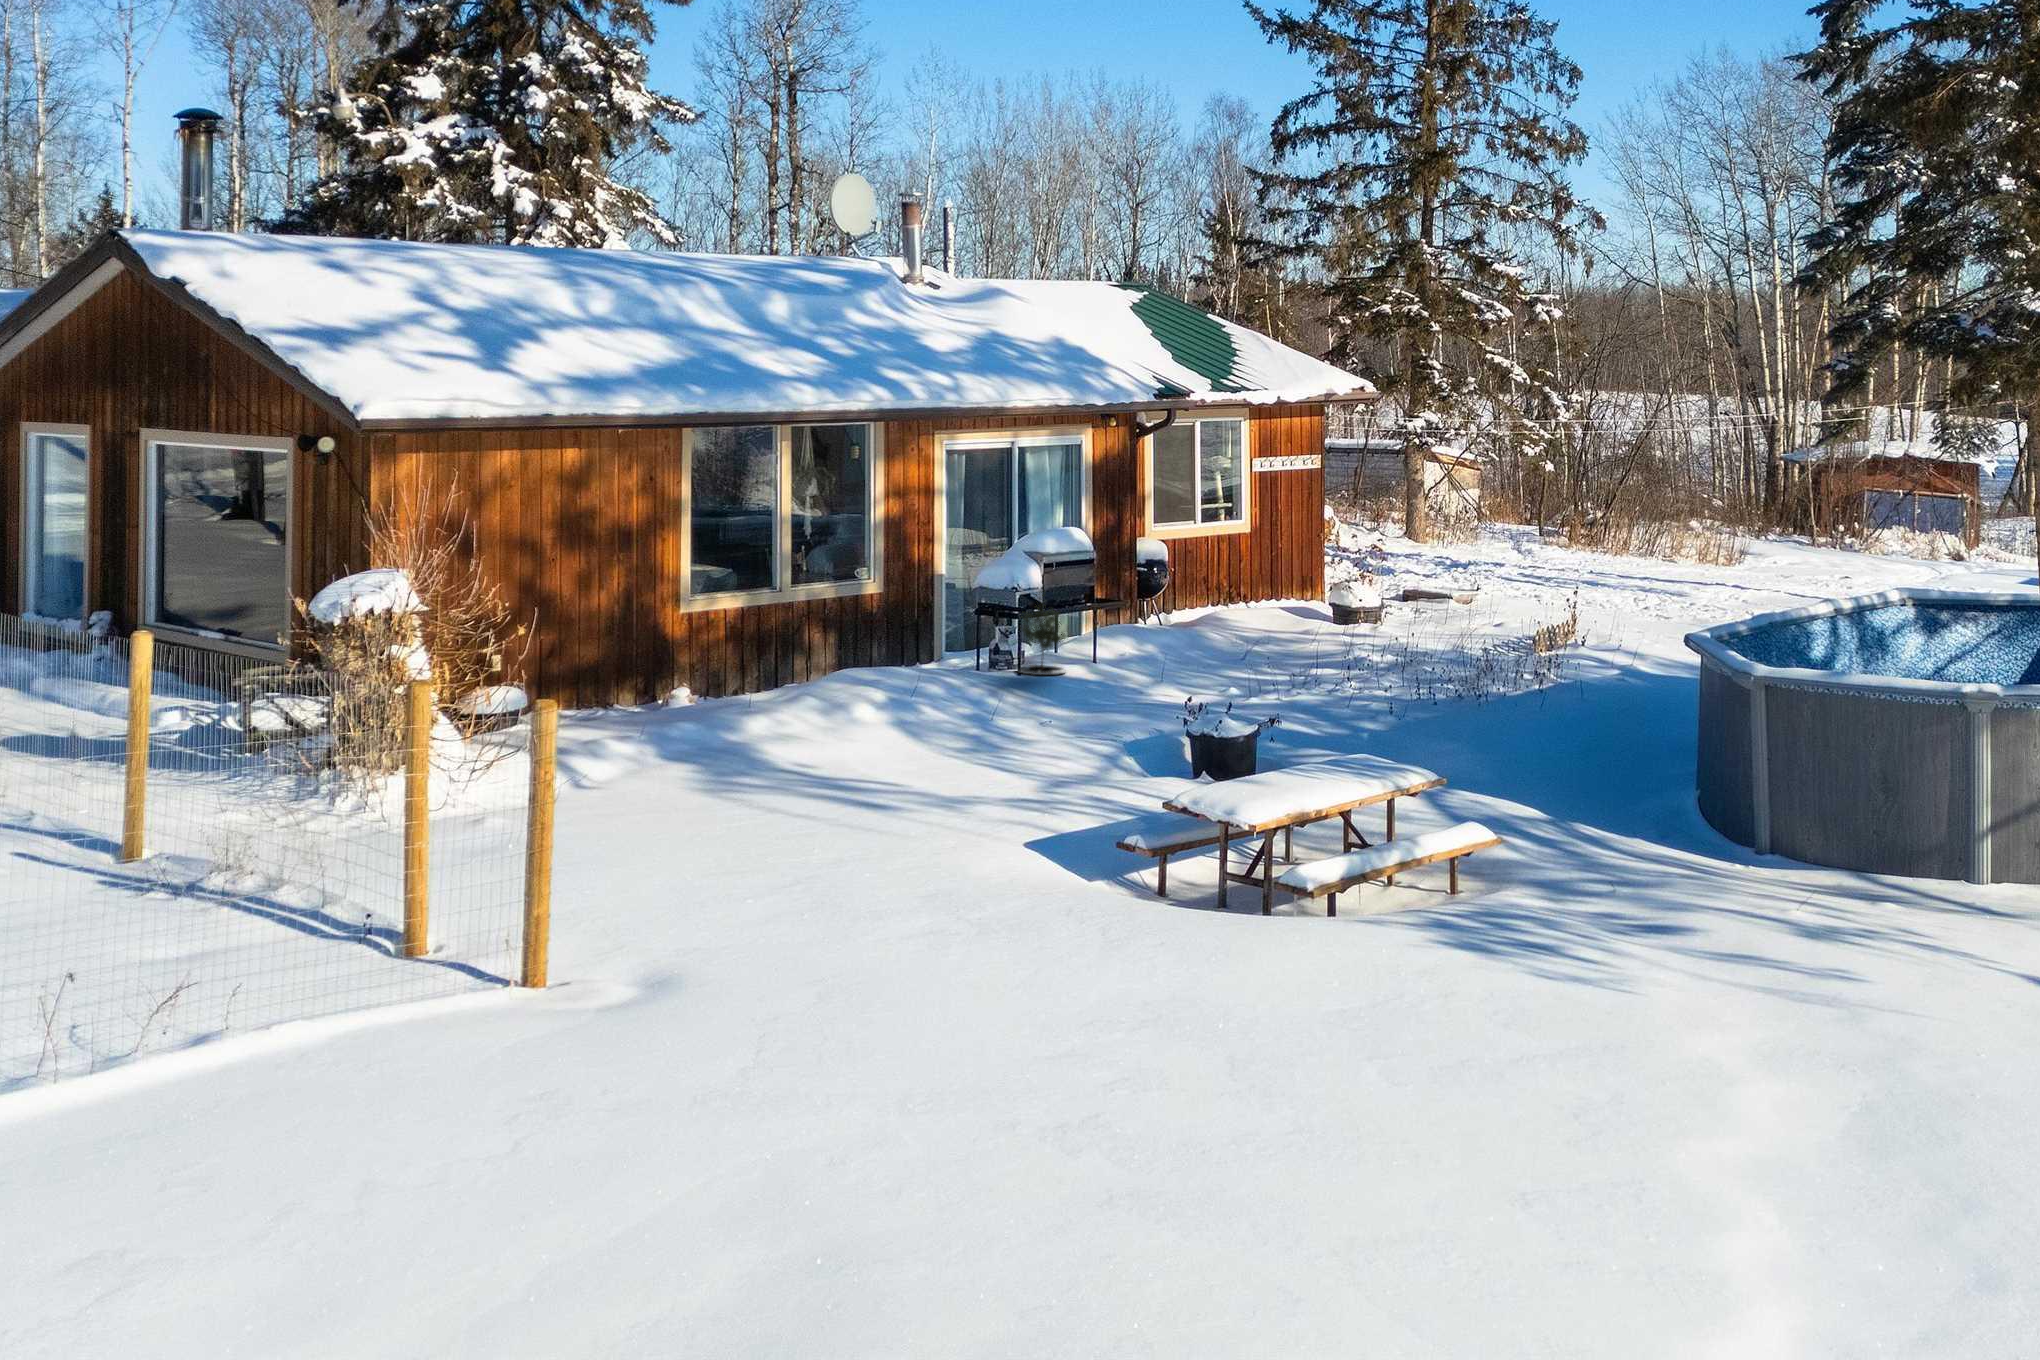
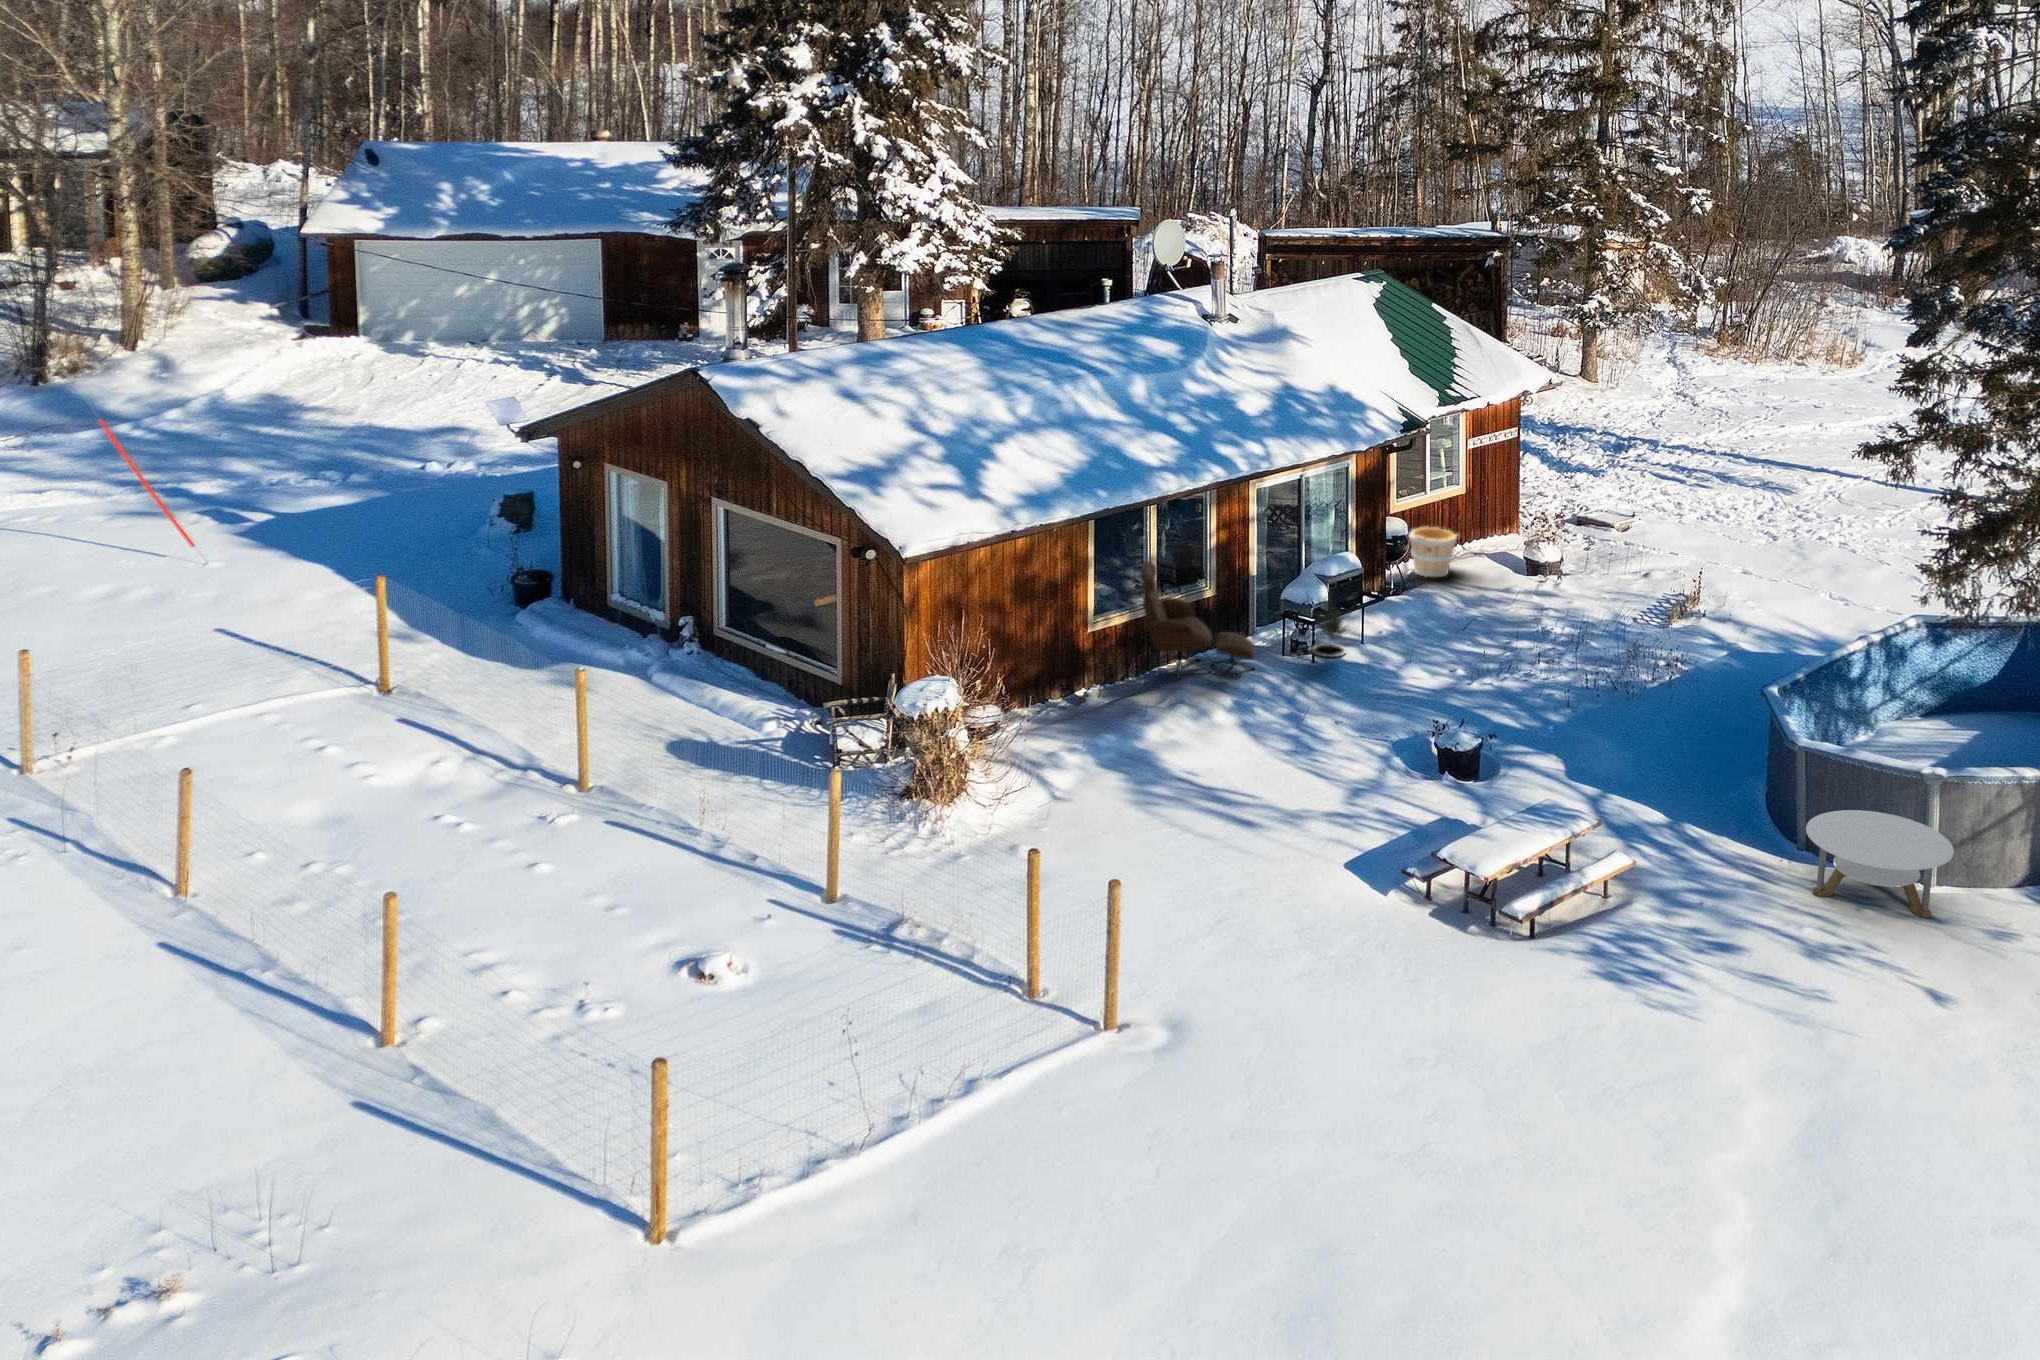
lounge chair: none [758,520,927,685] -> present [1142,561,1254,679]
wooden bucket: none [1168,565,1236,628] -> present [1409,527,1457,577]
round table: none [1778,754,2028,894] -> present [1806,810,1954,918]

